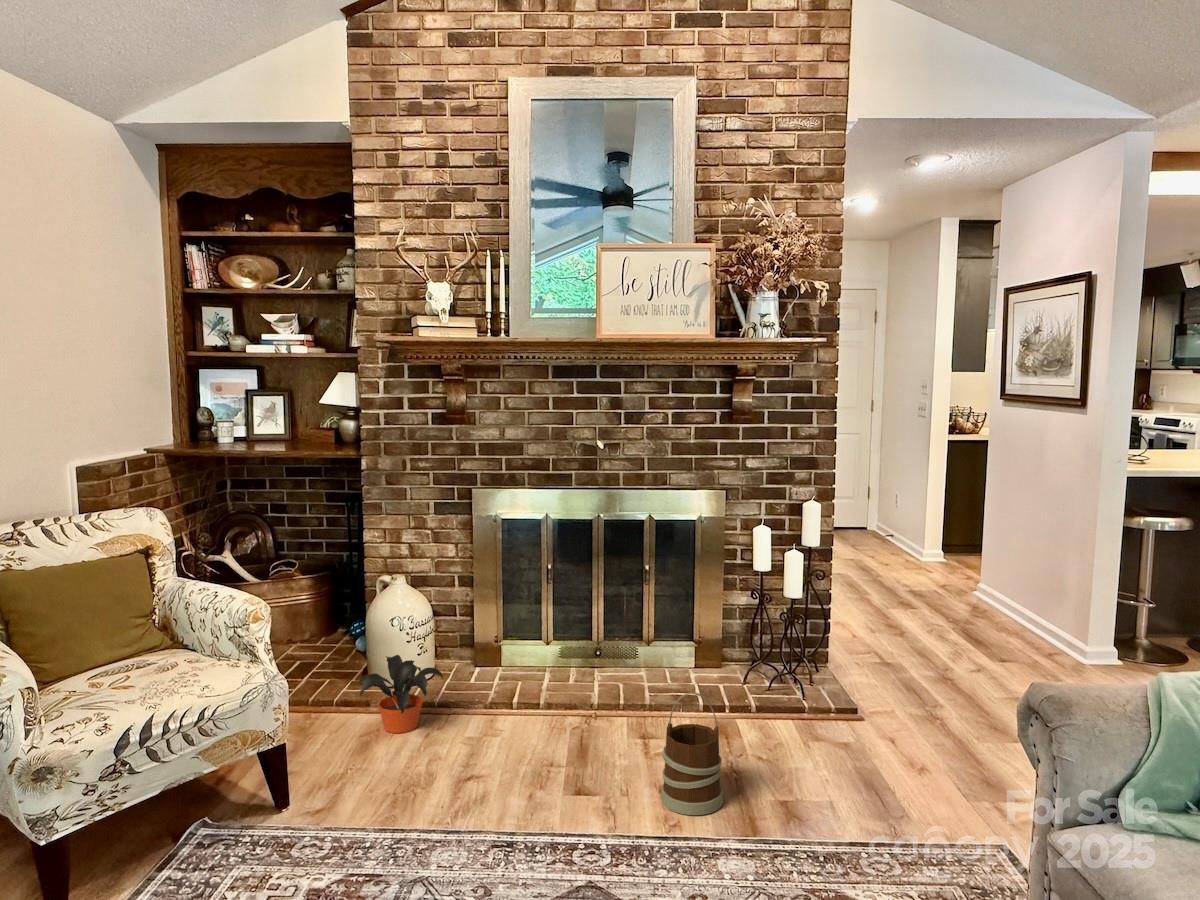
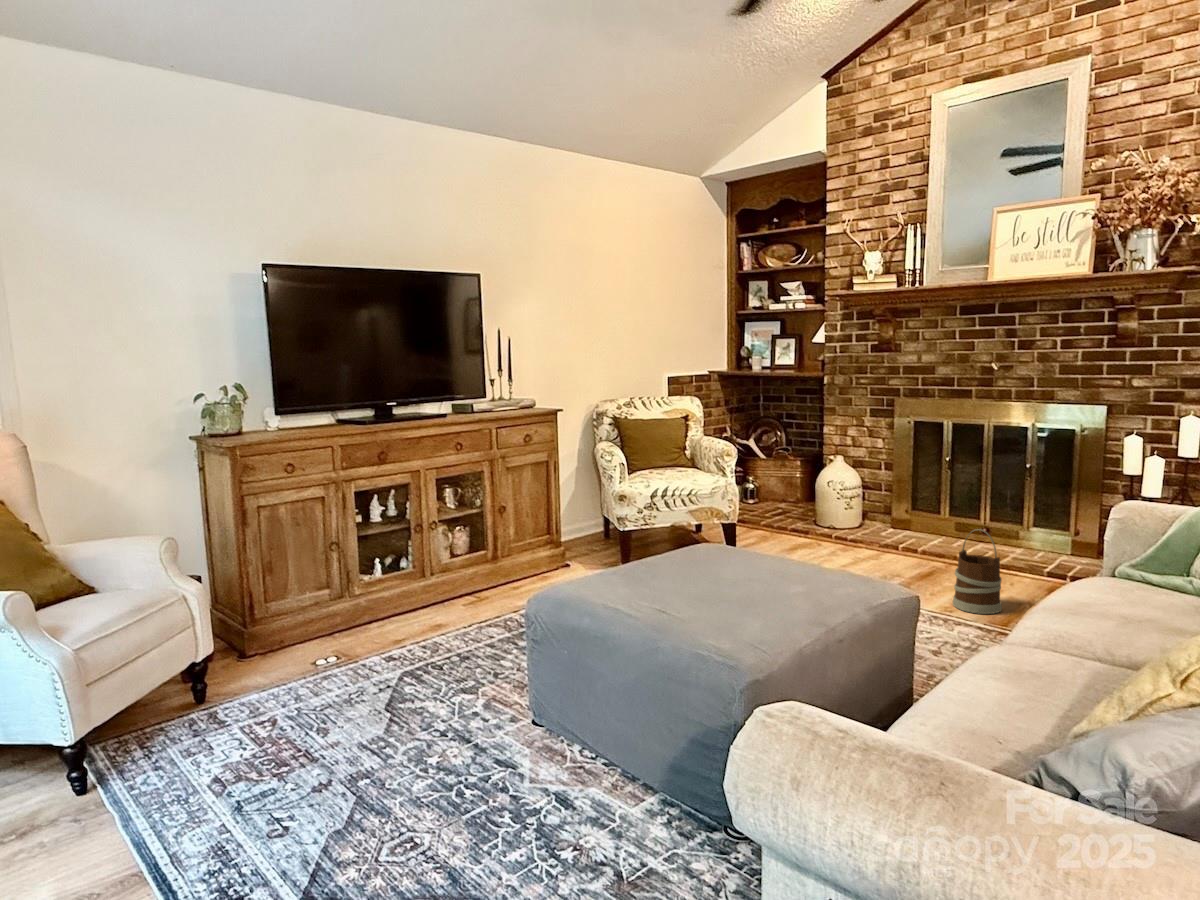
potted plant: present [357,655,444,733] -> none [790,499,848,545]

